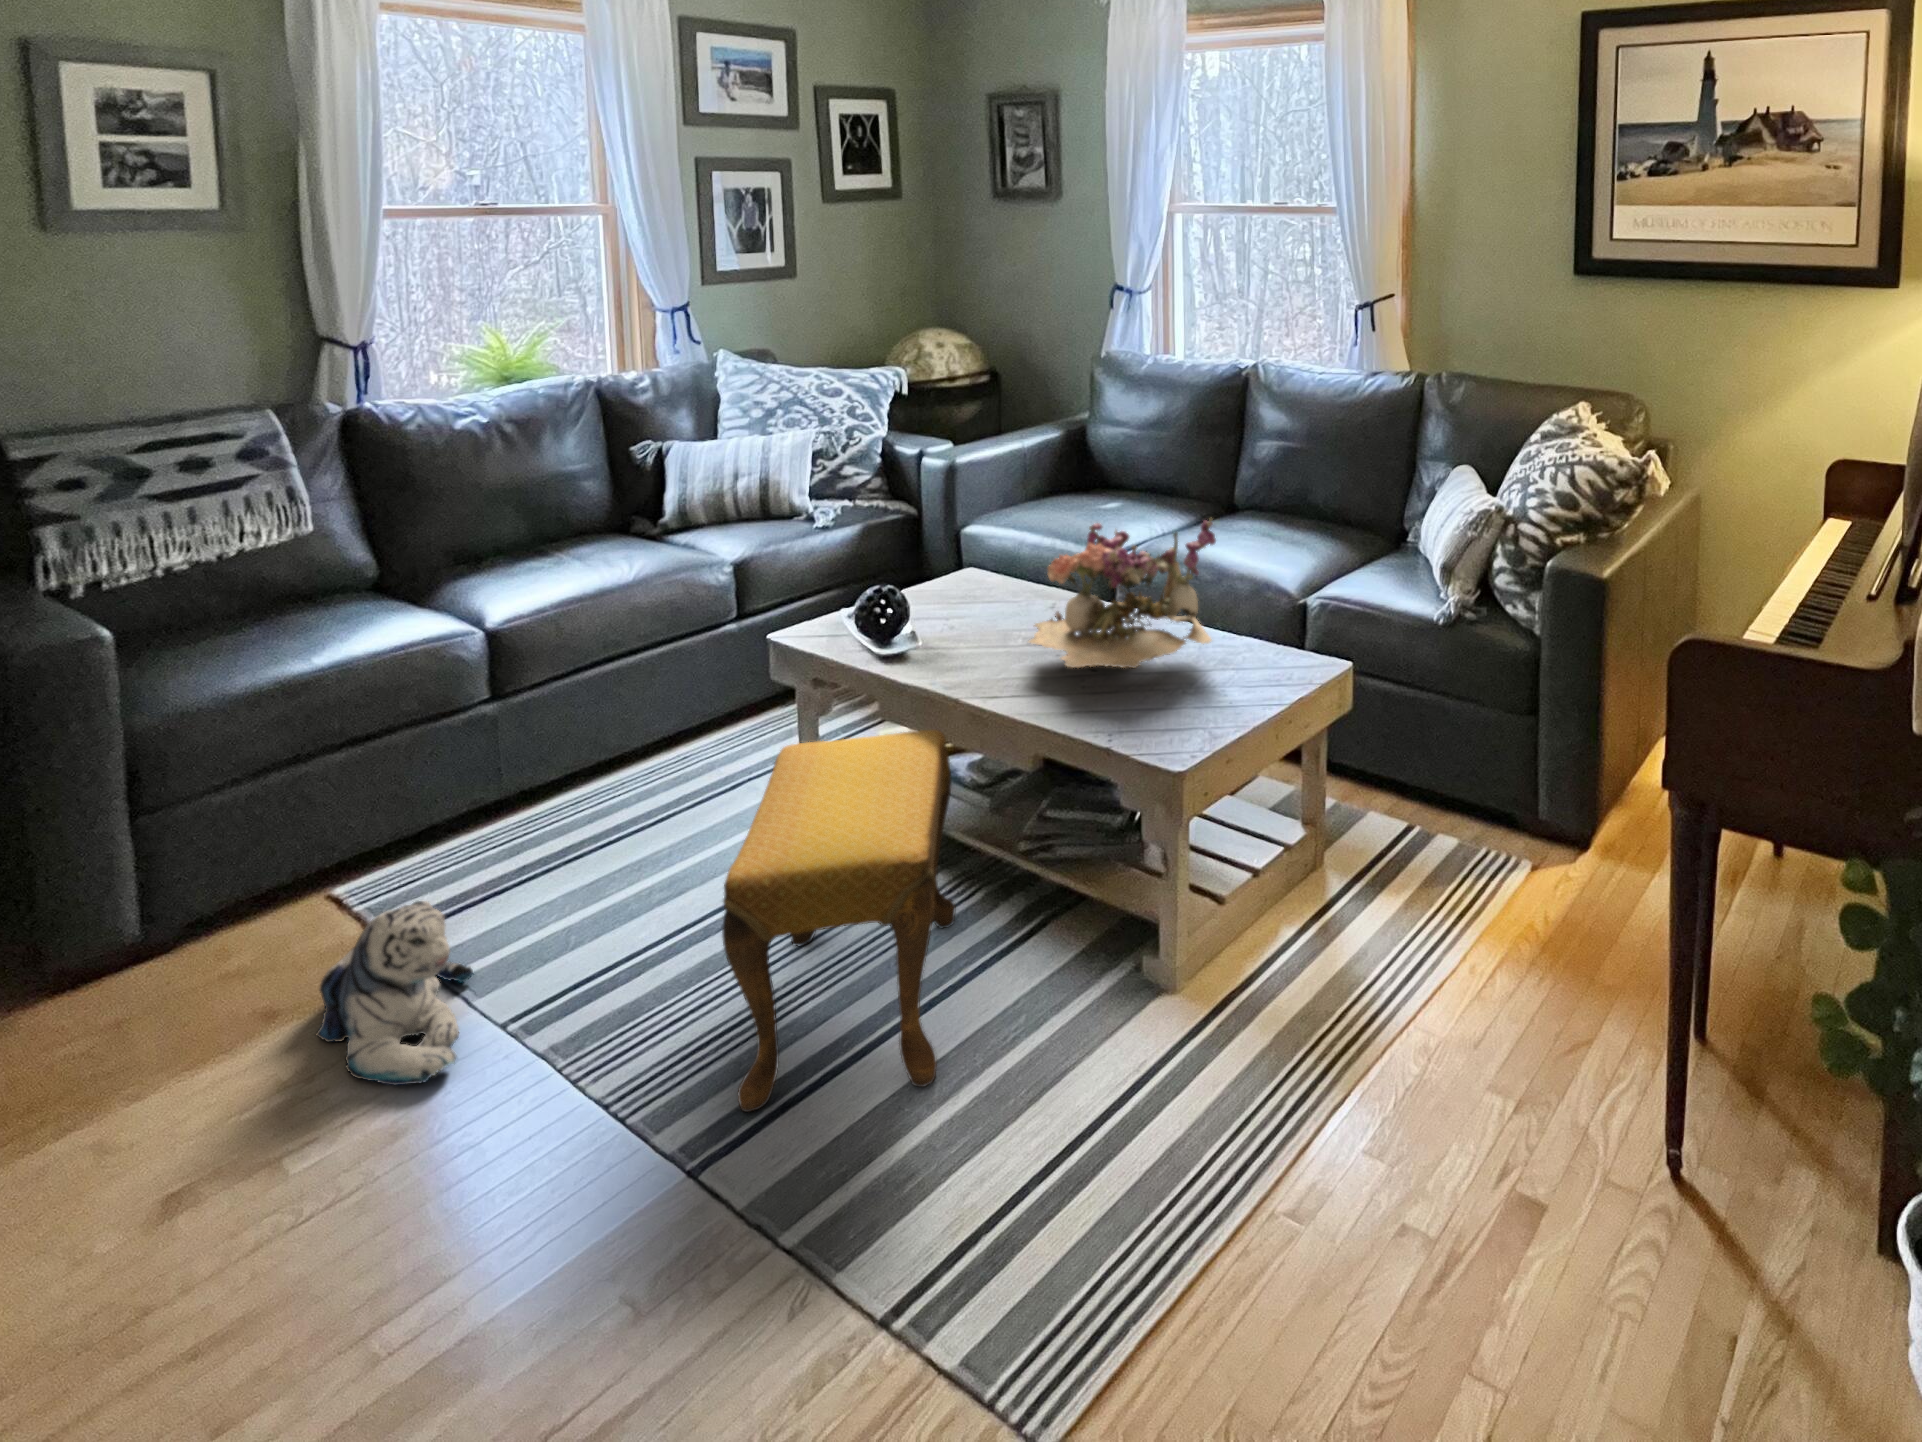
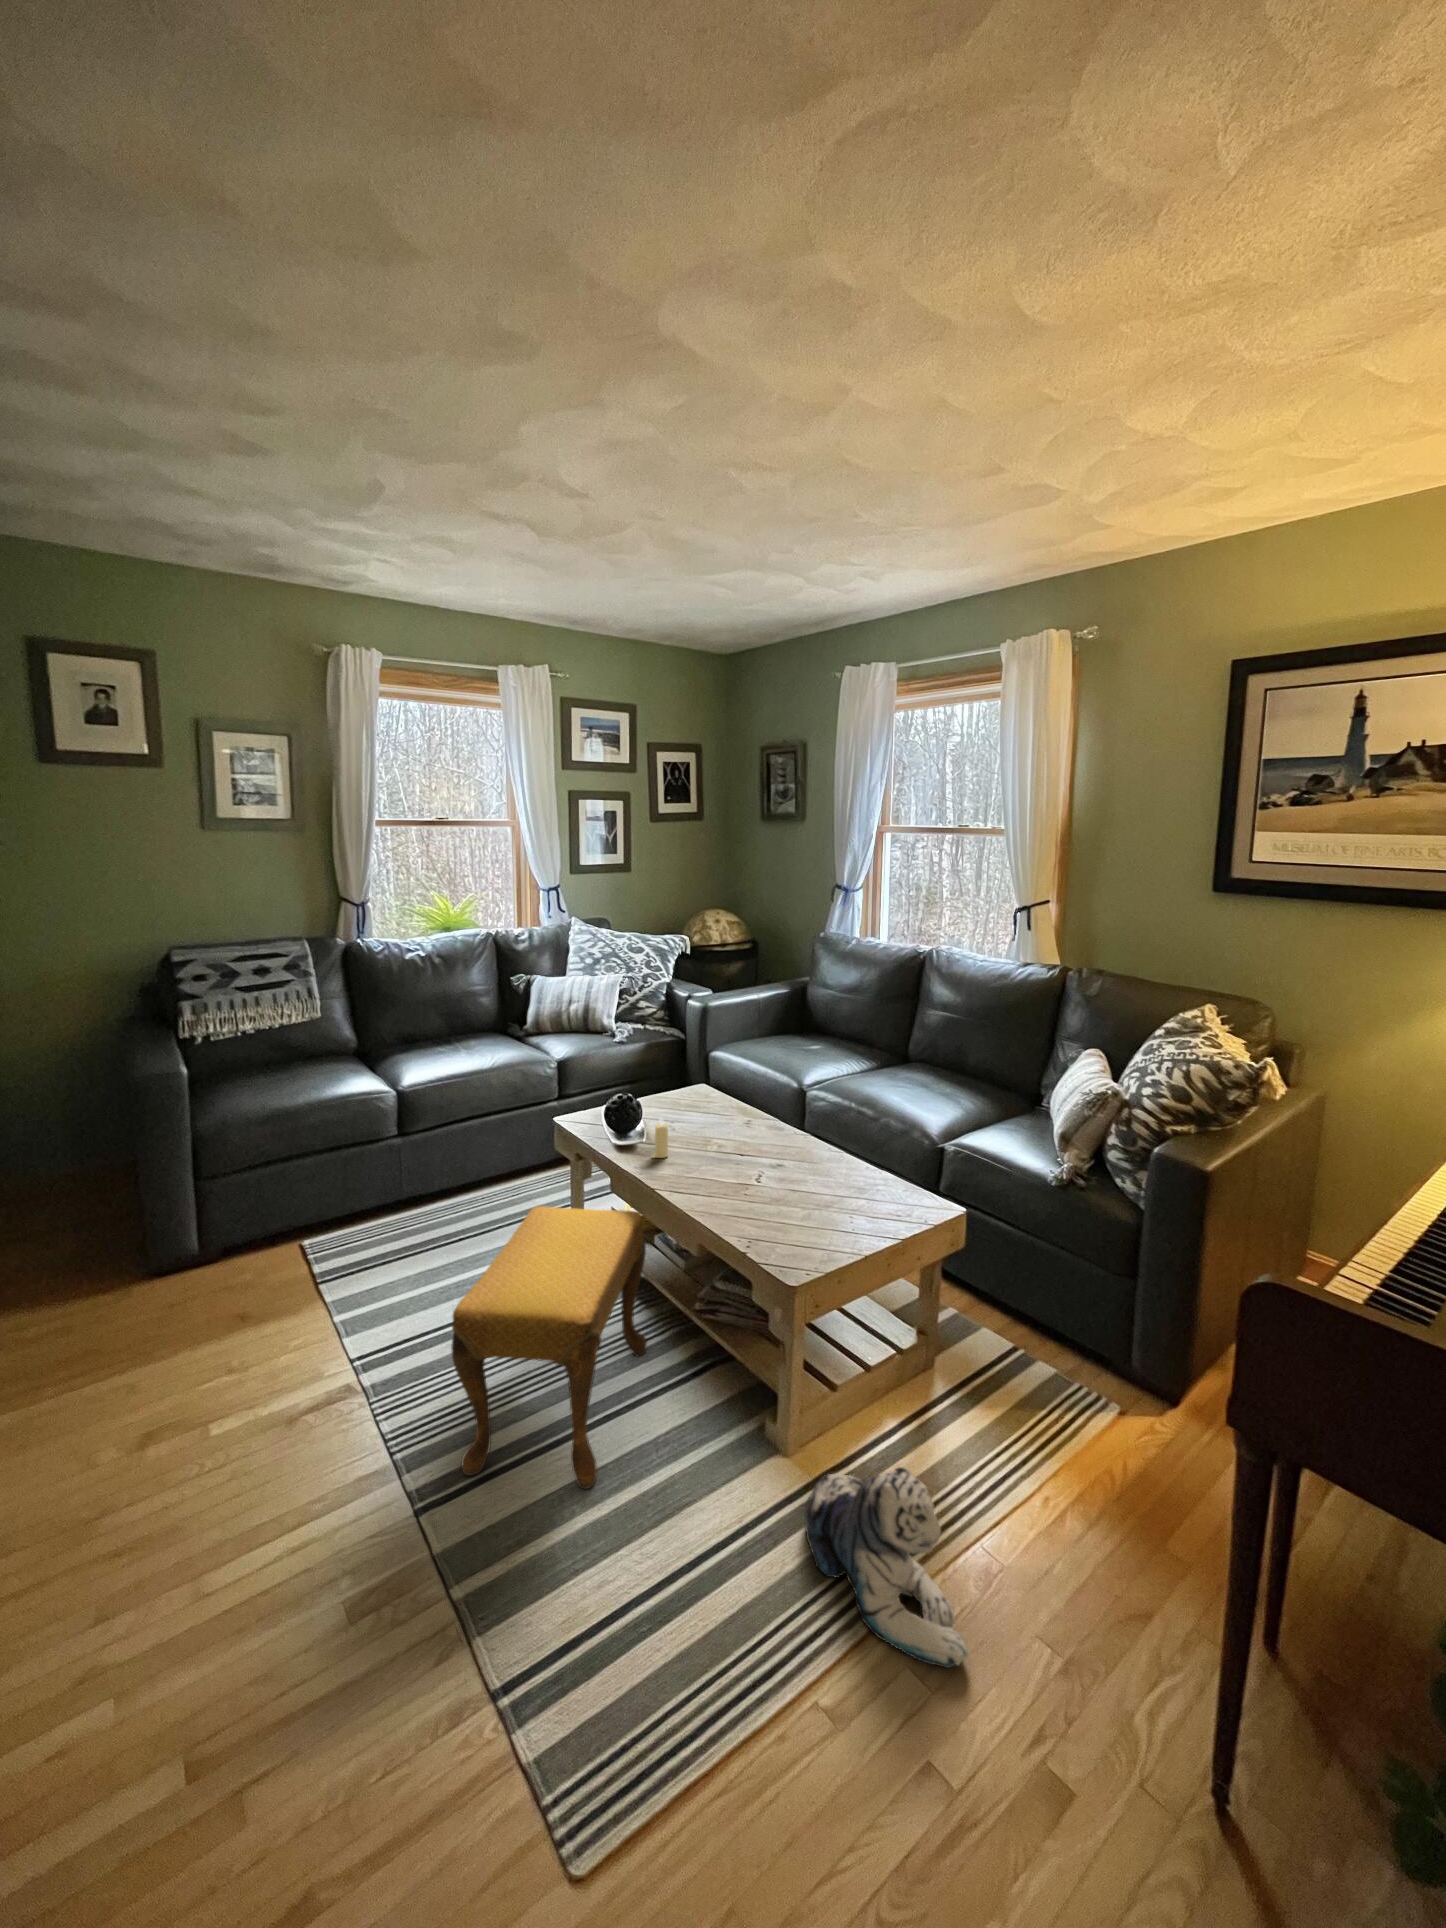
flower arrangement: present [1029,519,1216,668] -> none [709,1070,858,1191]
candle: none [937,603,960,661] -> present [652,1118,668,1158]
plush toy: present [317,901,473,1085] -> present [805,1467,968,1668]

